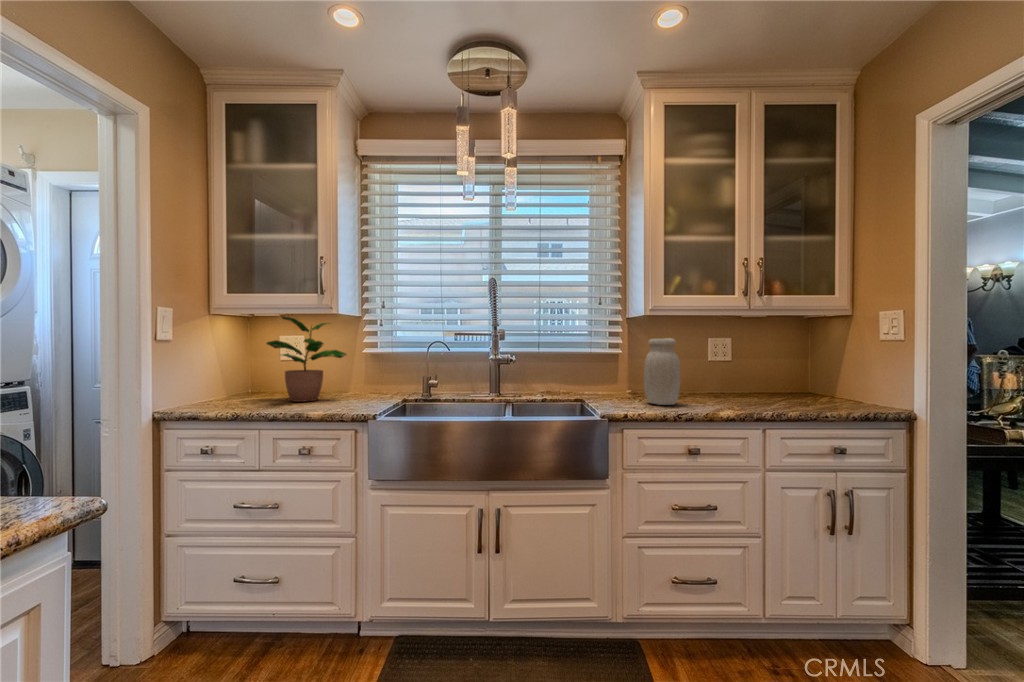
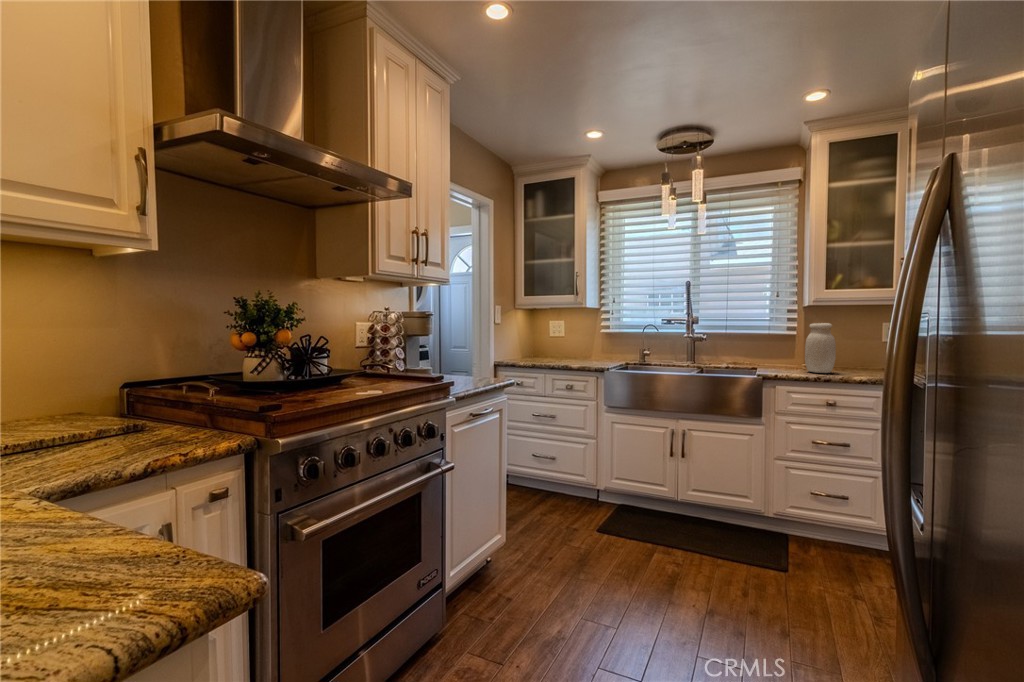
potted plant: present [266,316,346,402] -> none [544,309,591,361]

